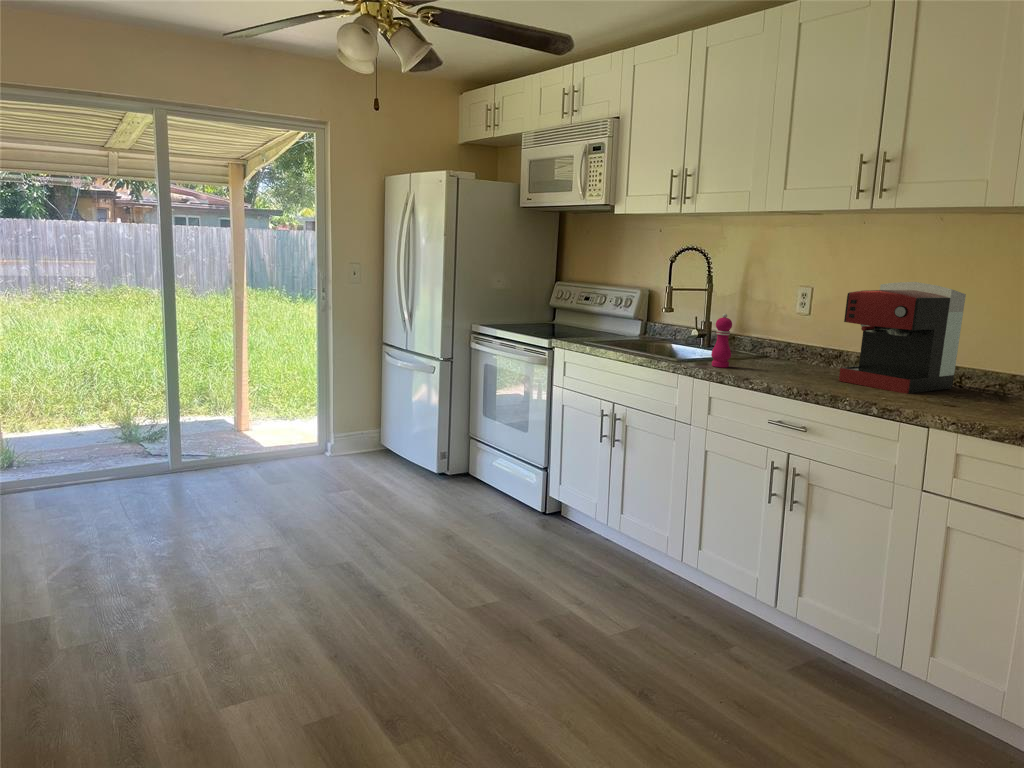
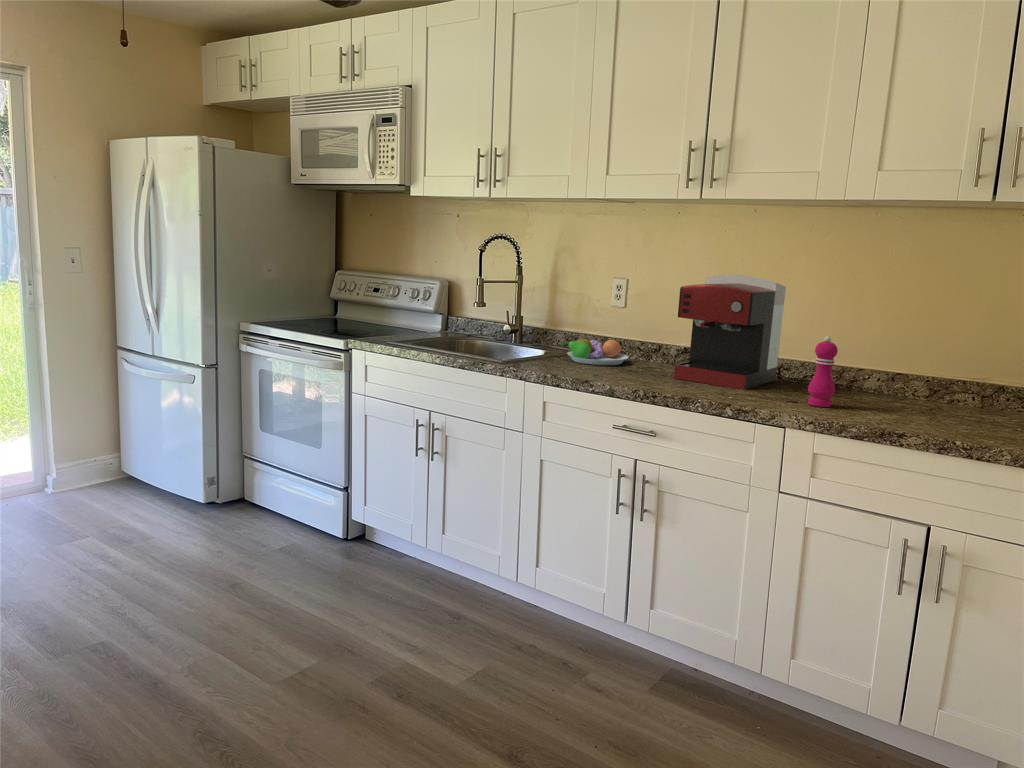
pepper mill: present [711,313,732,368] -> present [808,336,838,407]
fruit bowl: none [737,339,804,368] -> present [562,335,628,365]

